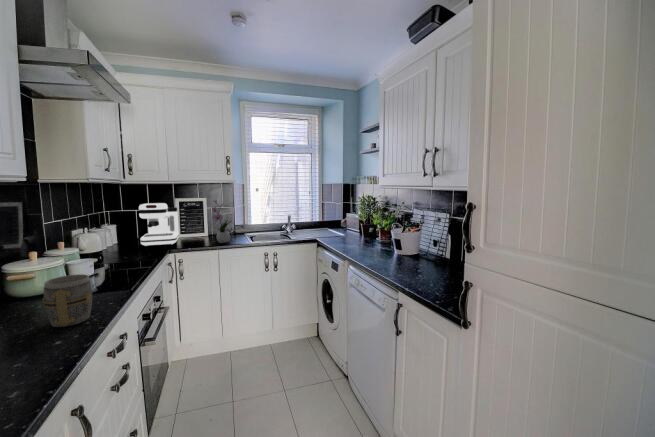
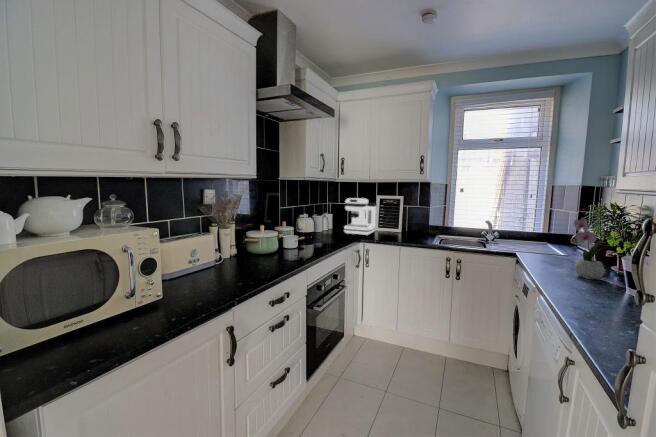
flower arrangement: present [212,201,231,243] -> present [574,209,605,279]
mug: present [42,274,92,327] -> none [248,242,275,275]

